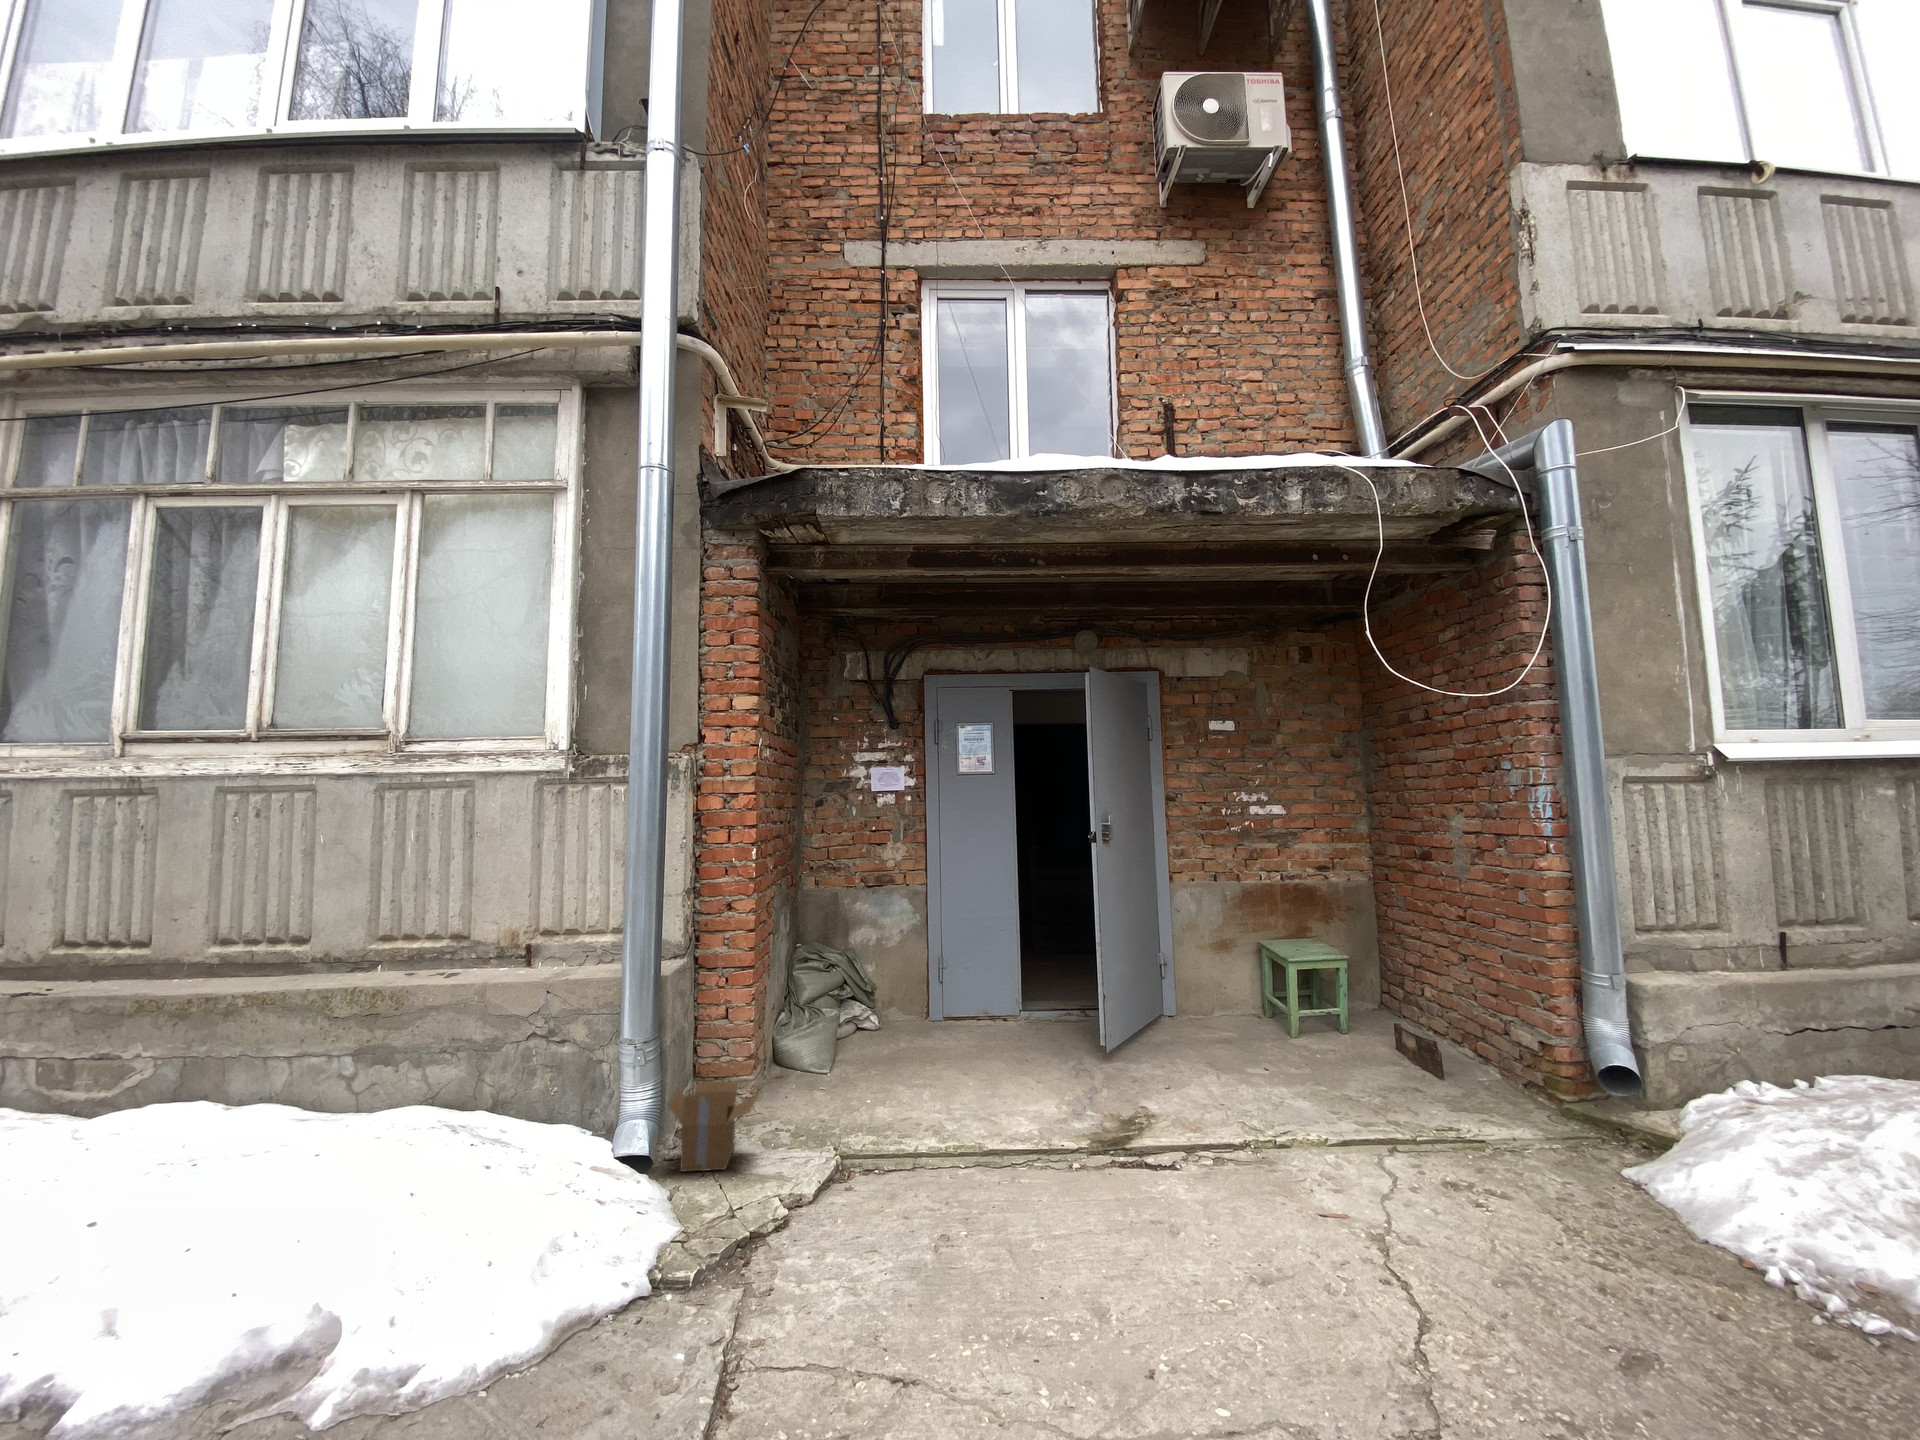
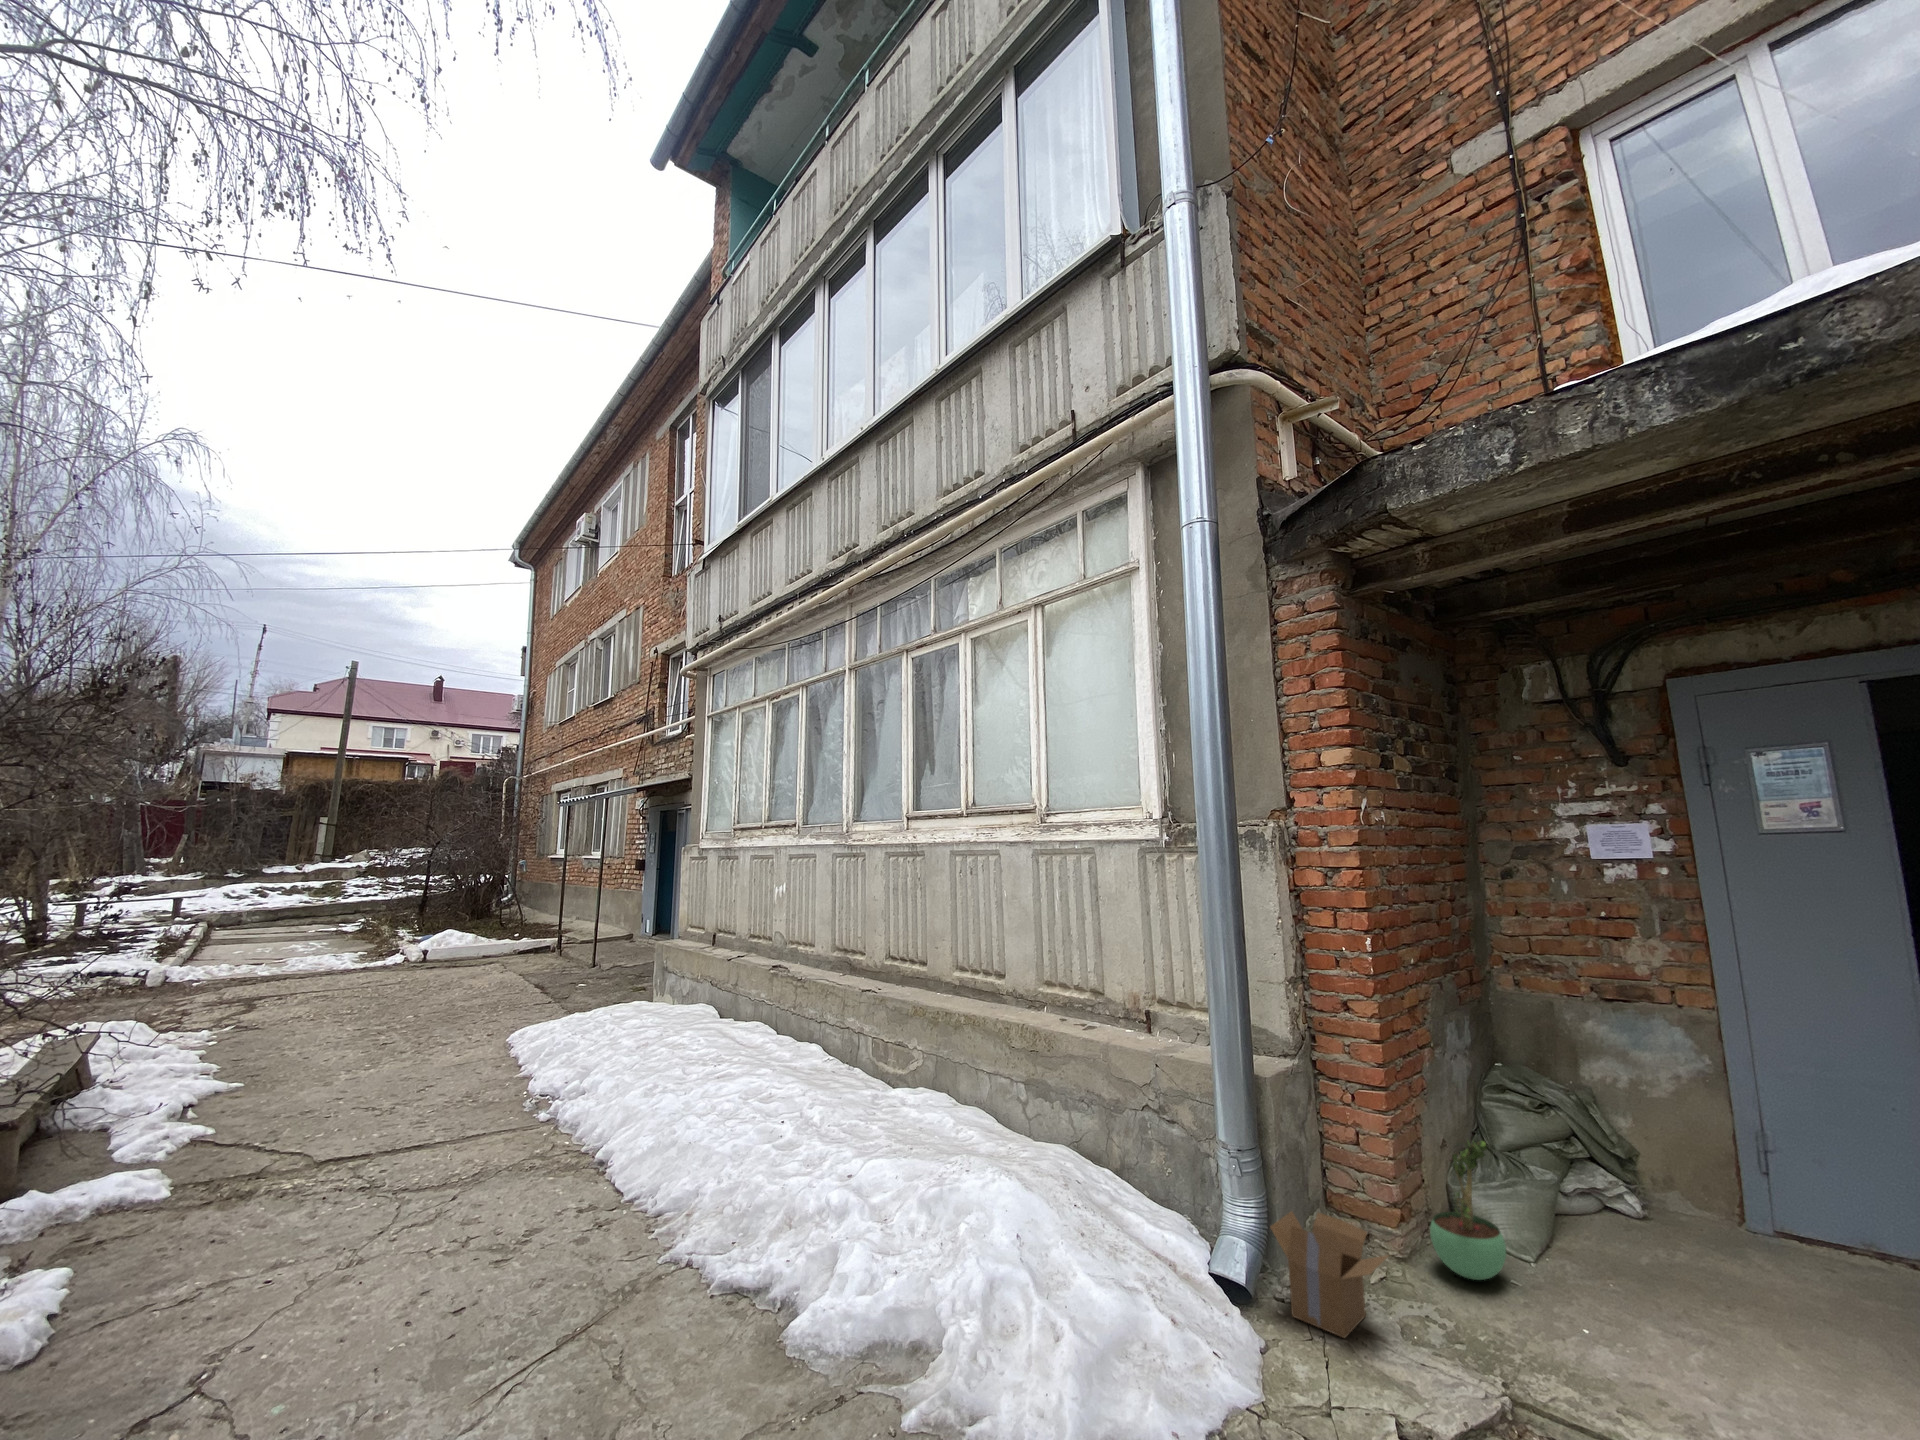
potted plant: none [768,994,818,1098] -> present [1430,1141,1506,1280]

